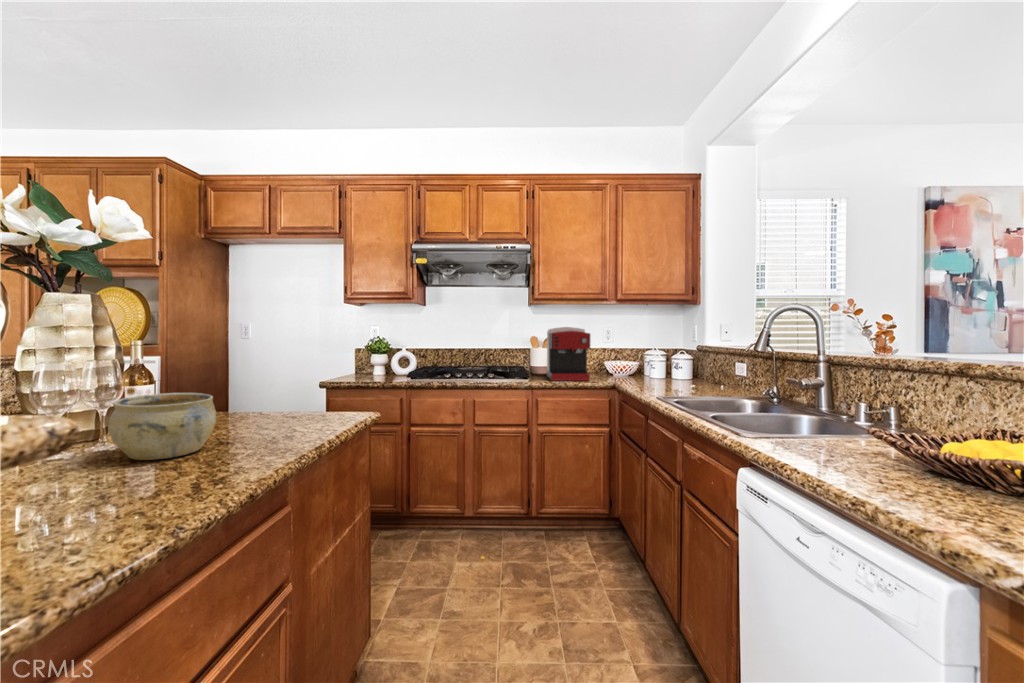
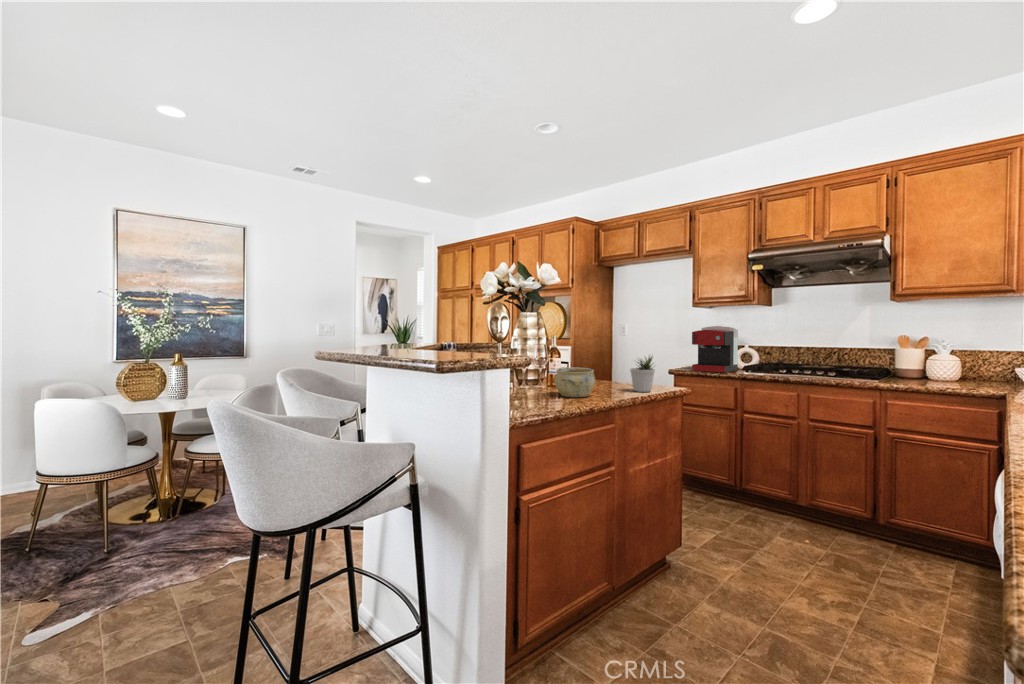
coffee maker: present [547,327,590,381] -> present [692,326,738,373]
potted plant: none [282,360,328,424] -> present [630,356,655,392]

